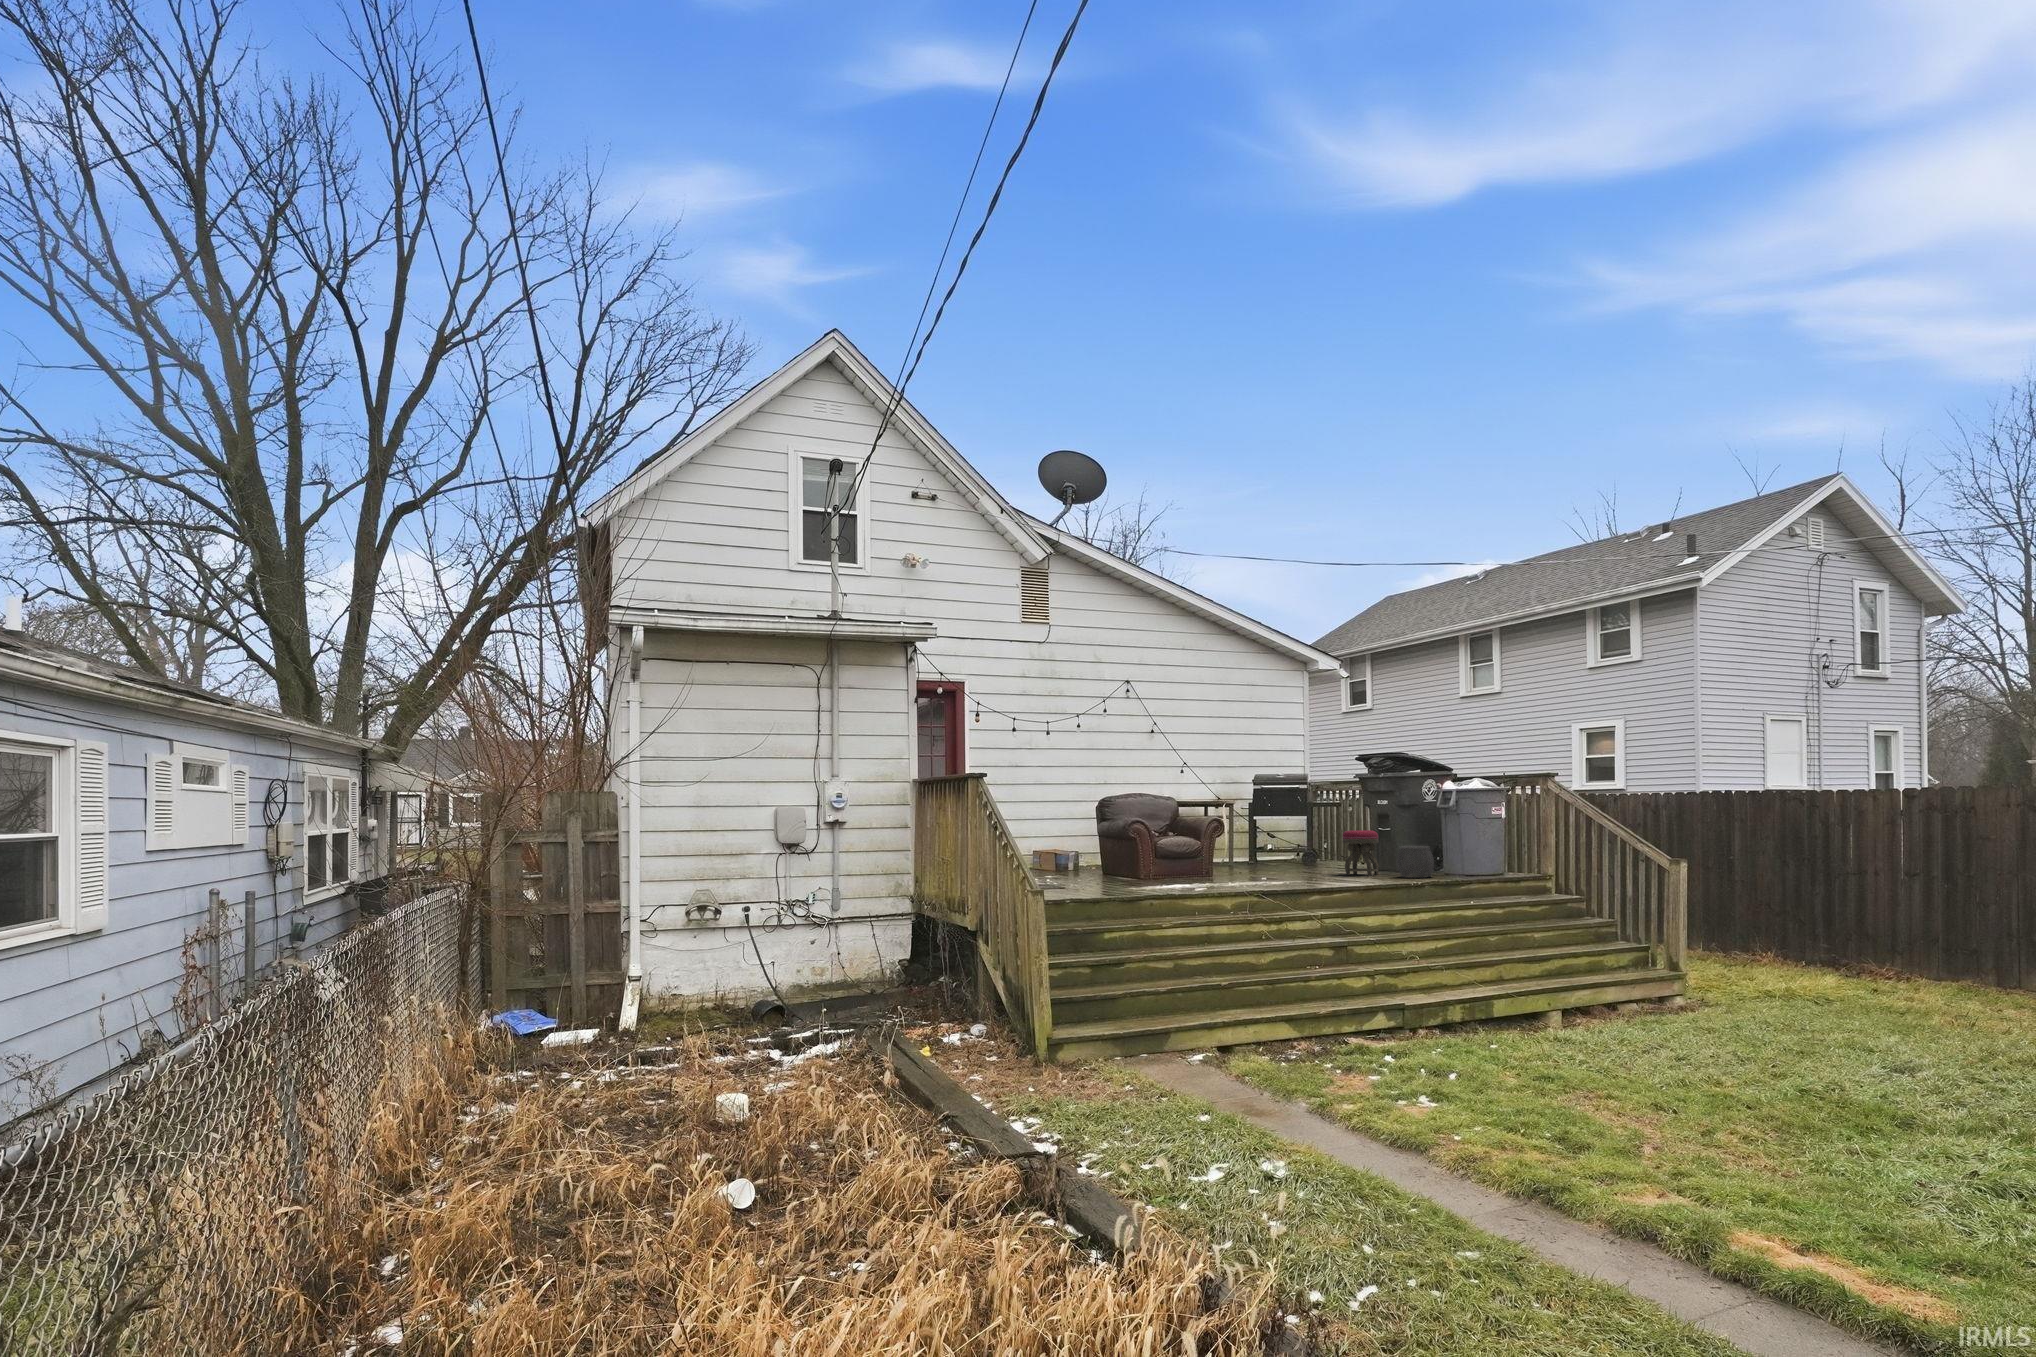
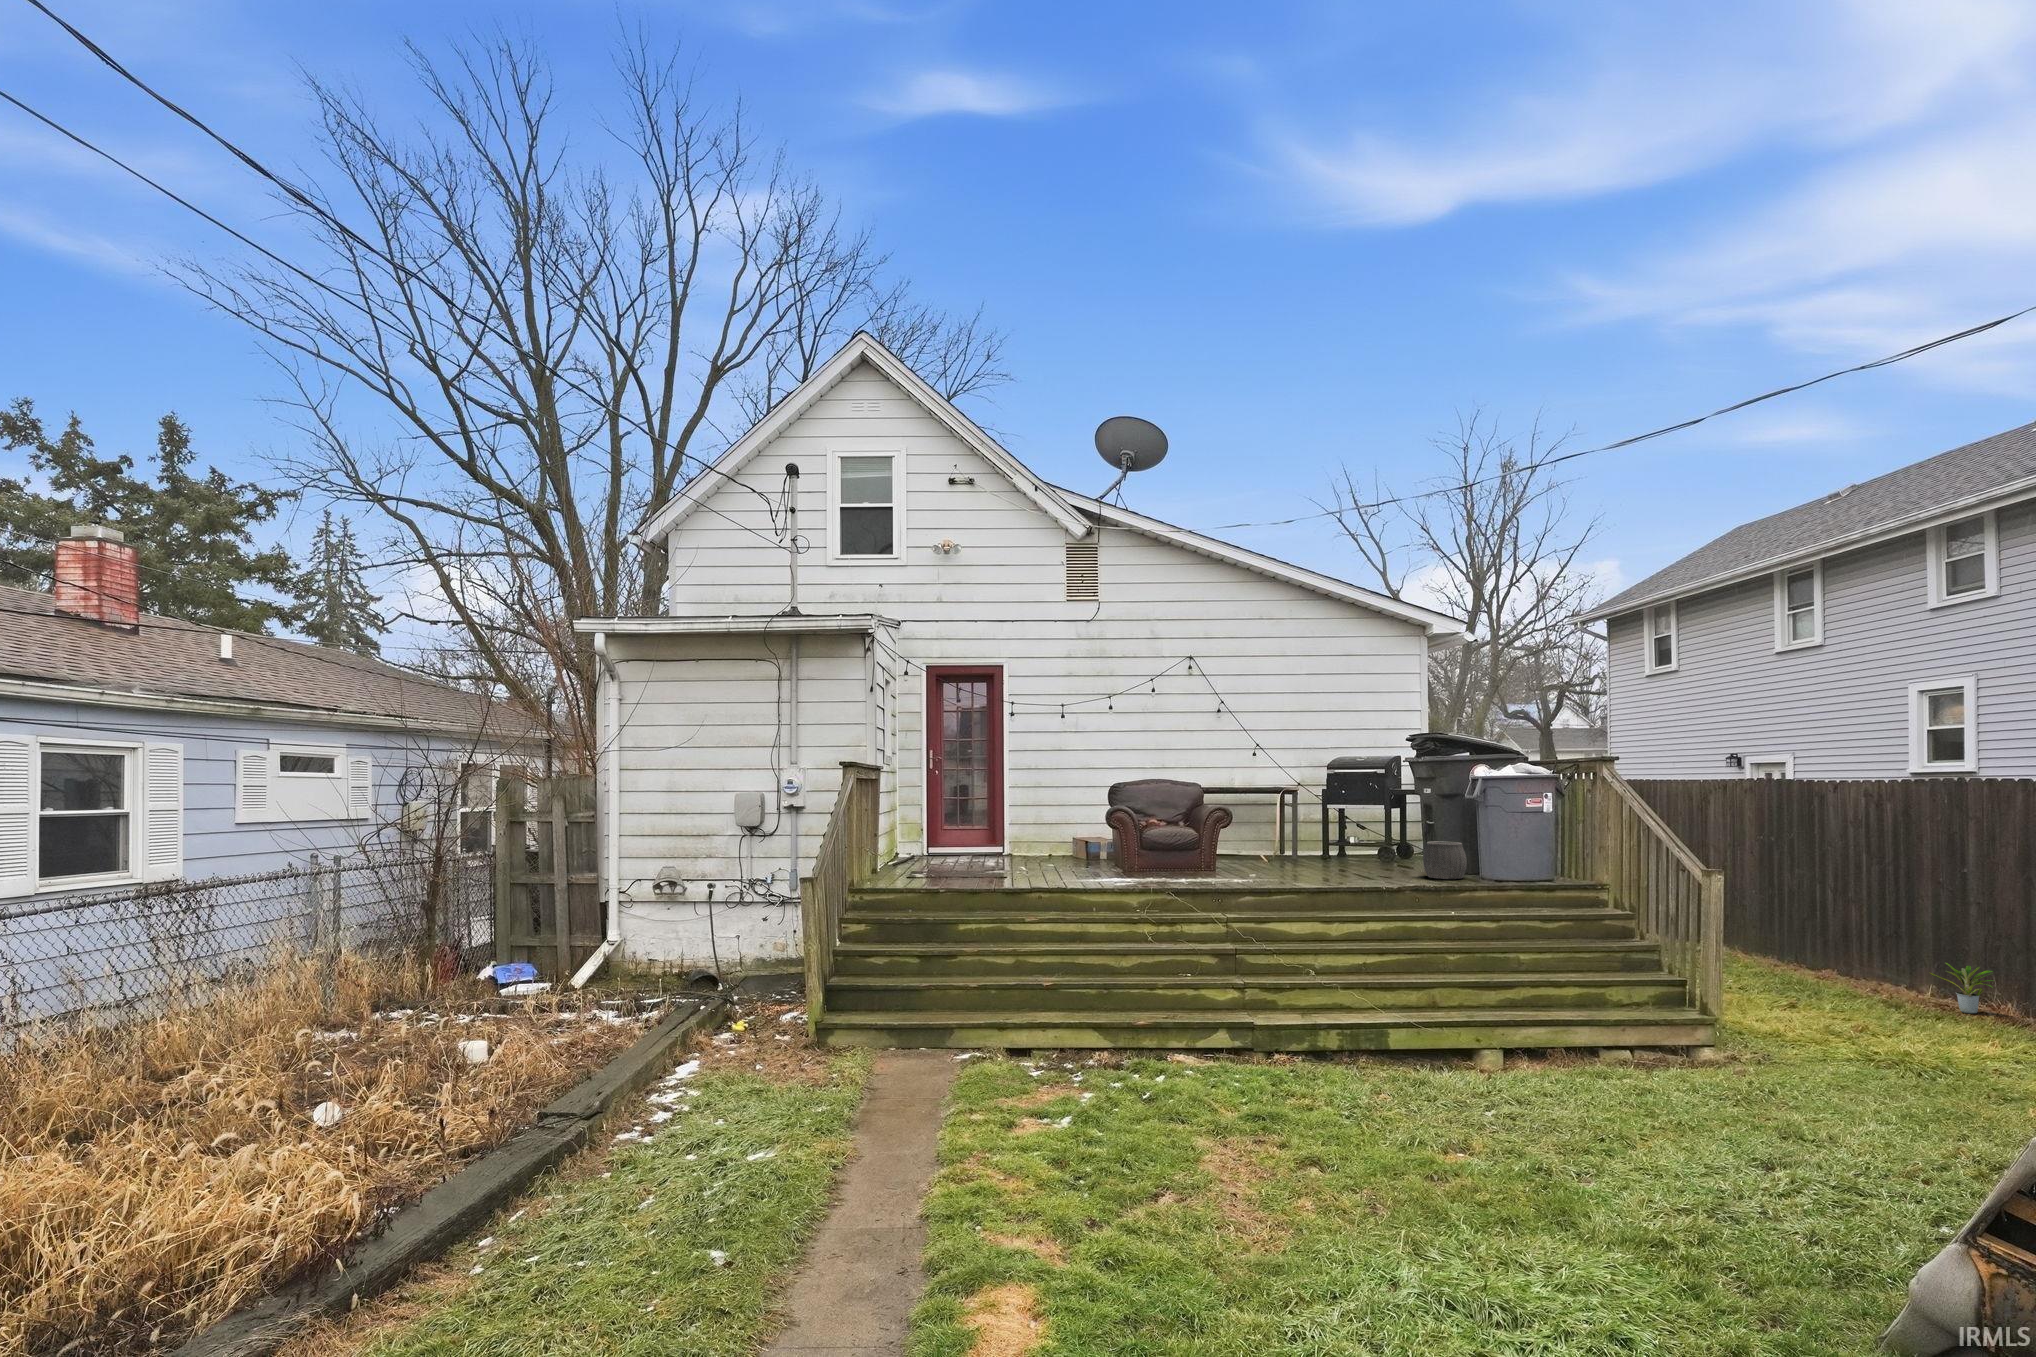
stool: present [1343,830,1379,876] -> none [1381,820,1424,872]
potted plant: none [1708,923,1759,960] -> present [1929,962,1993,1014]

